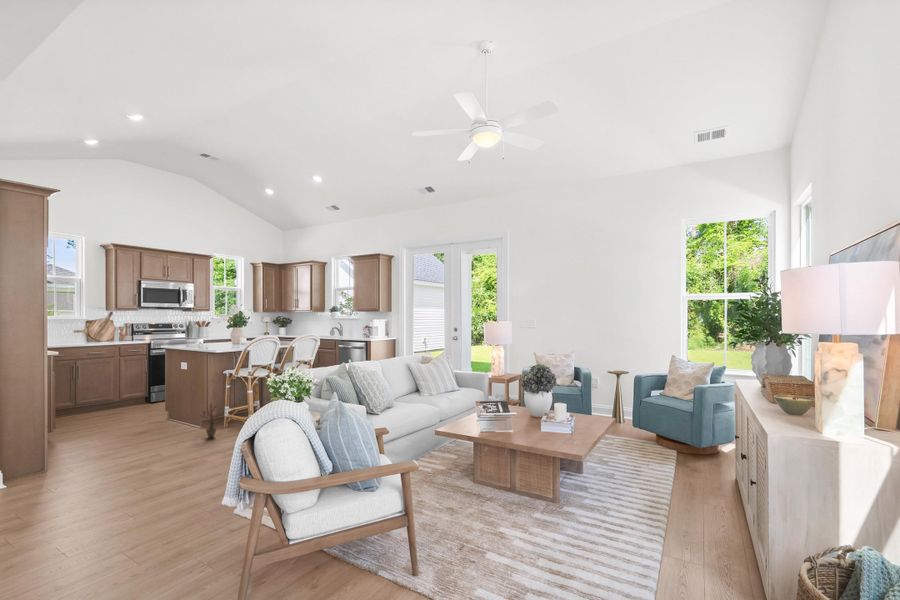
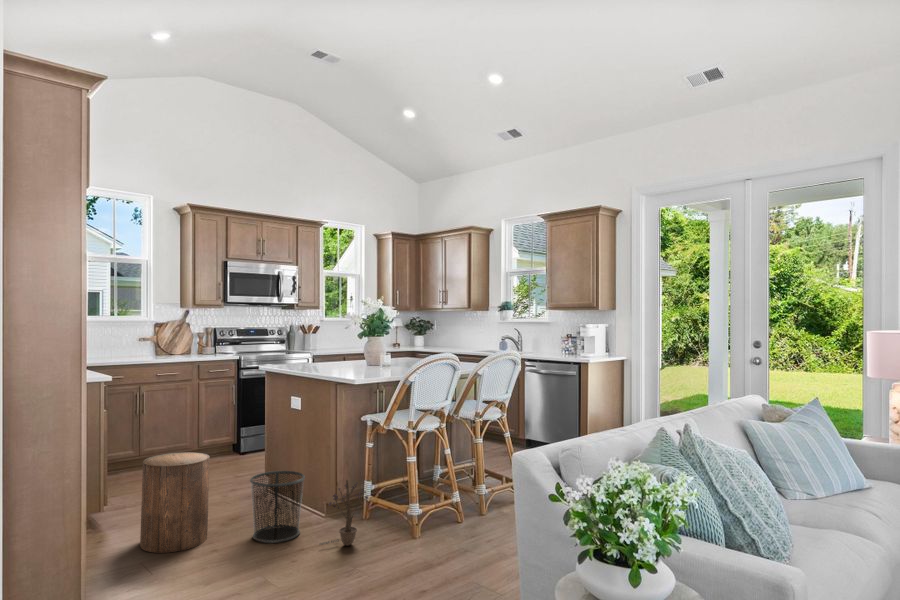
stool: none [82,394,127,448] -> present [140,452,210,553]
waste bin: none [153,402,187,440] -> present [250,471,305,543]

